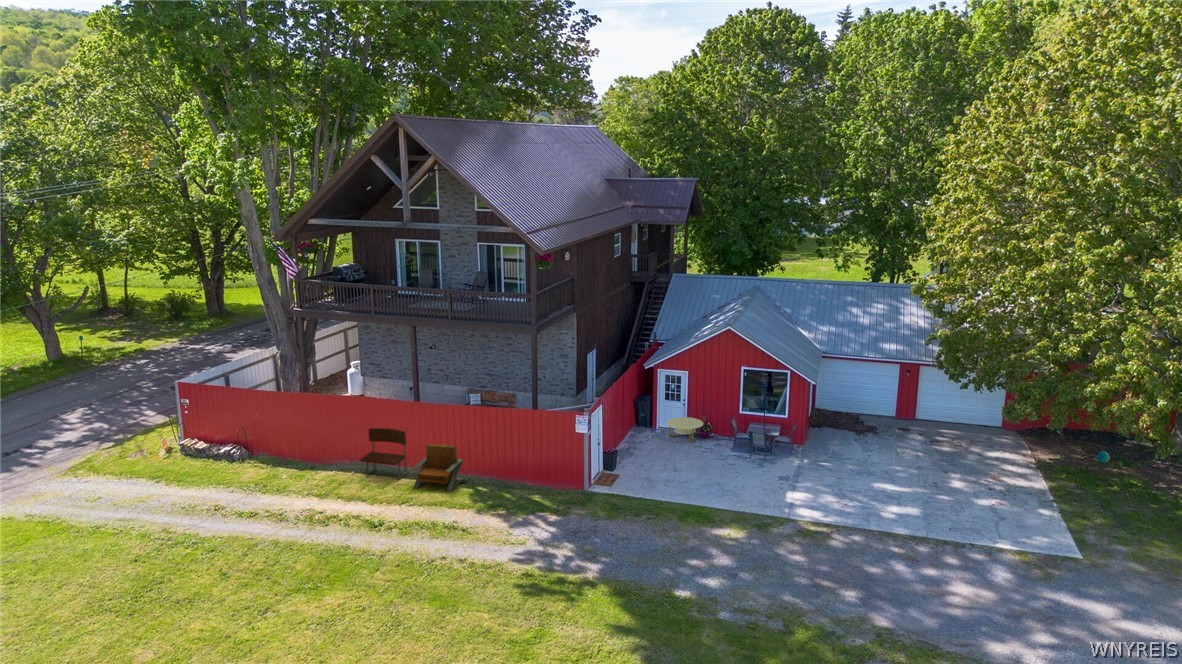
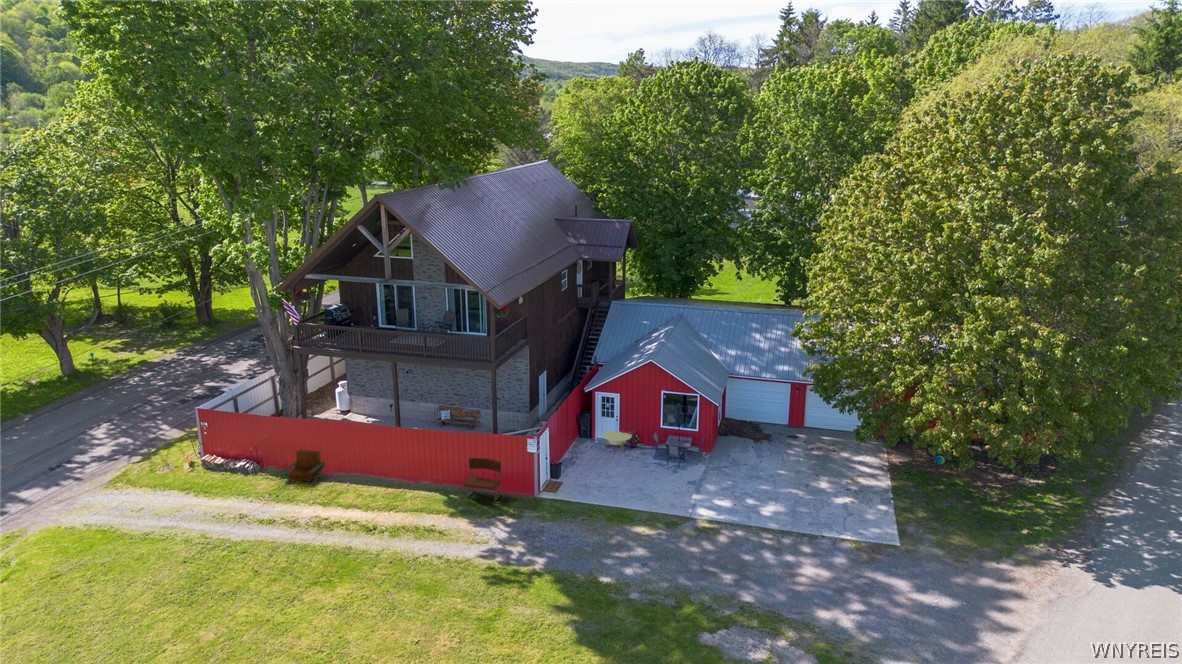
bench: present [360,428,407,480] -> present [463,458,501,501]
lounge chair: present [412,444,463,492] -> present [284,450,326,488]

